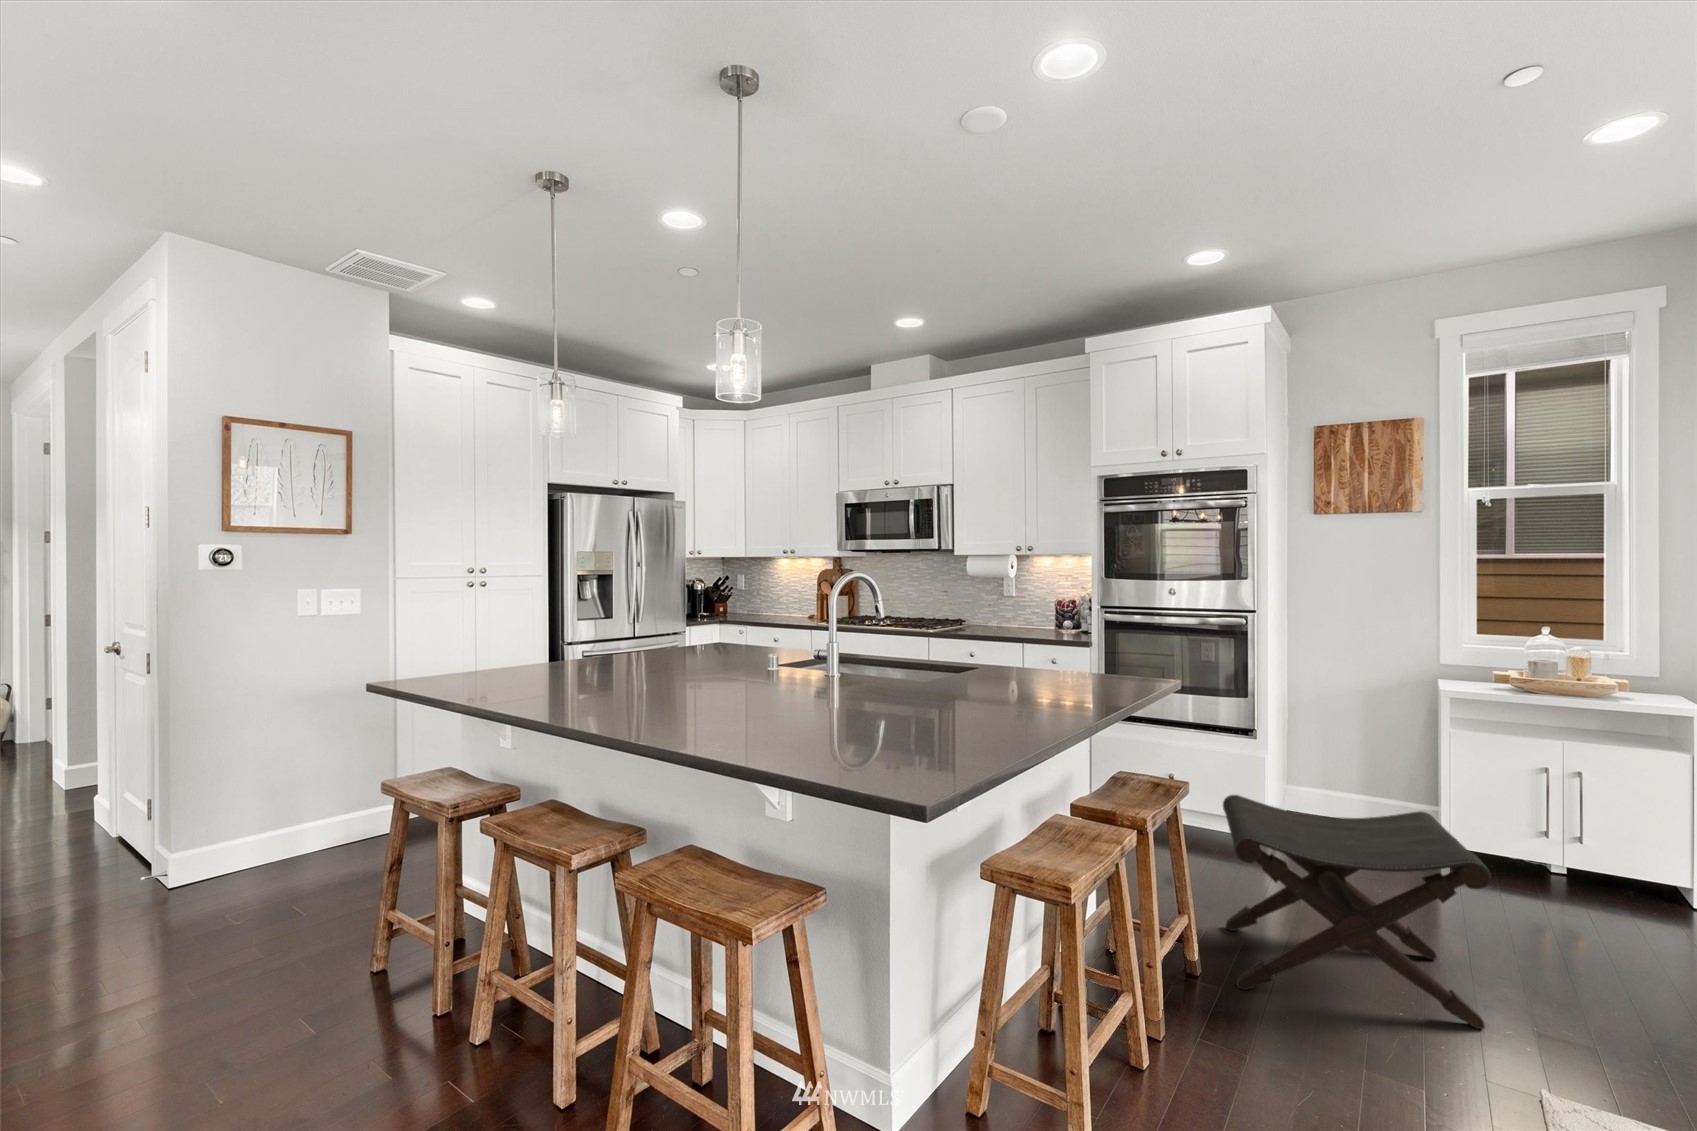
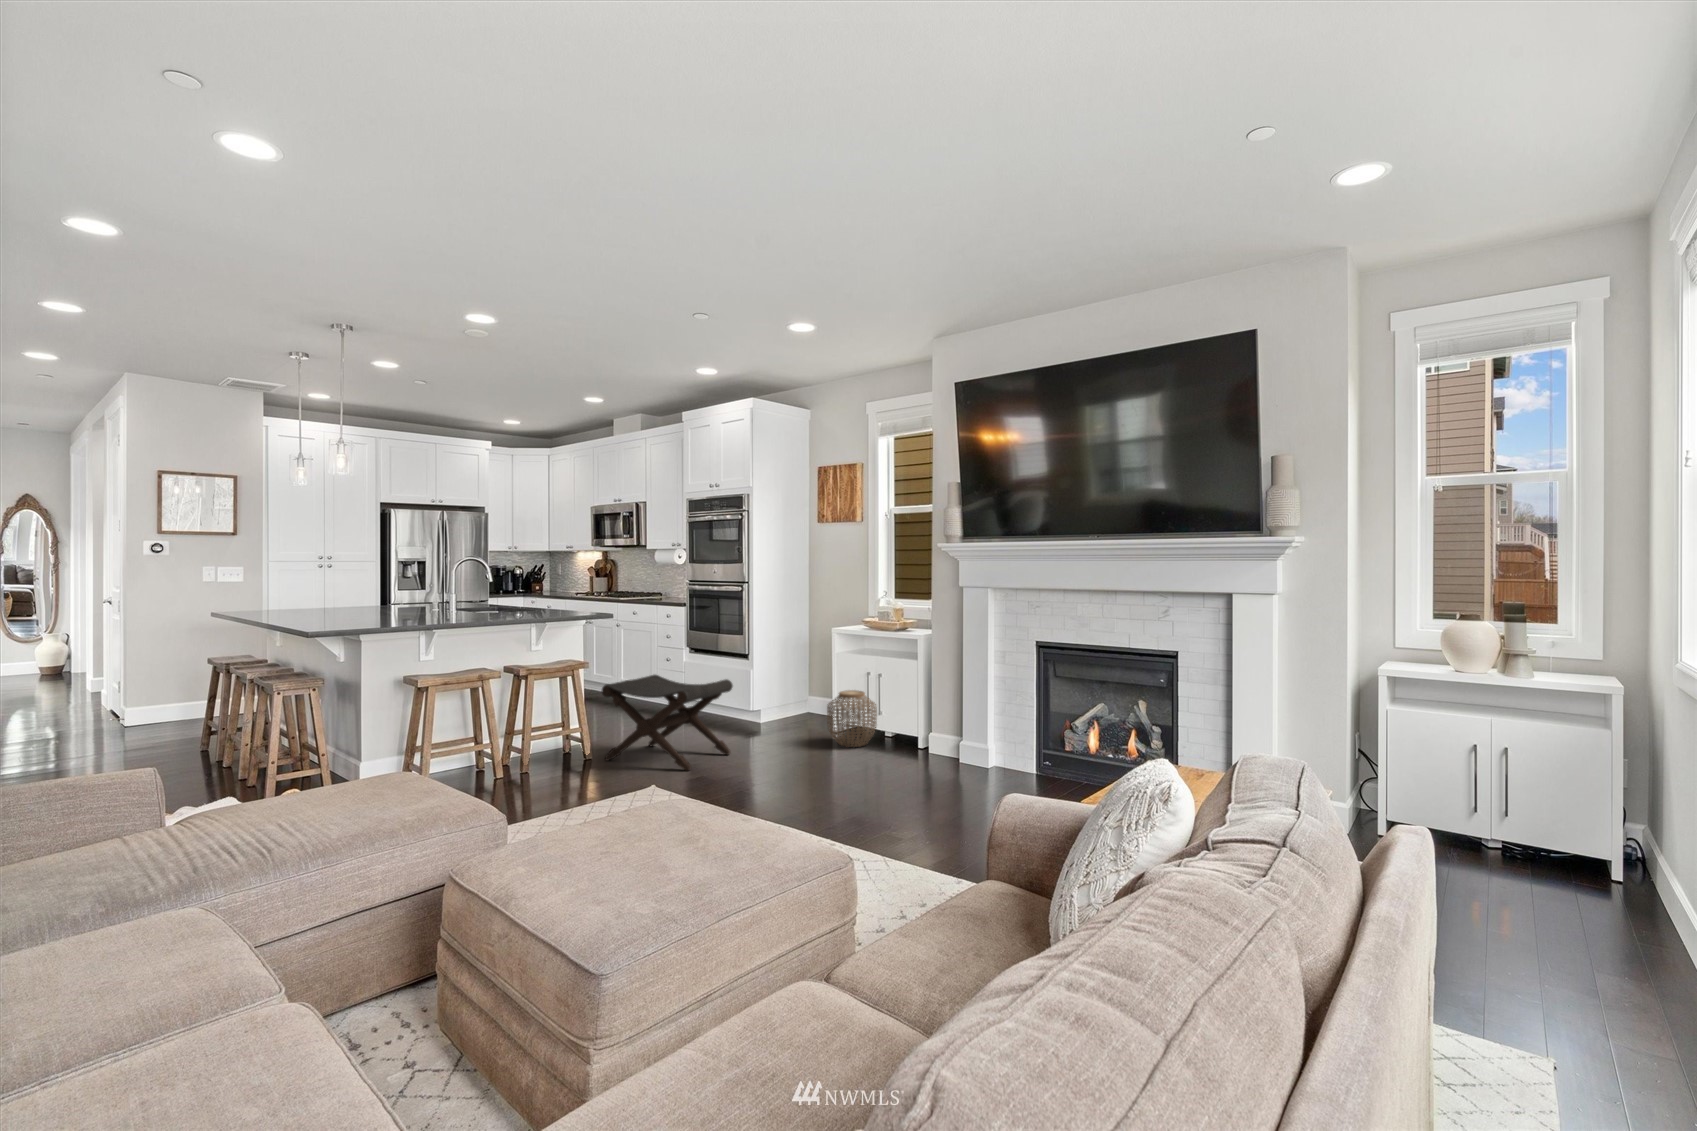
woven basket: none [1510,812,1630,922] -> present [827,690,877,747]

